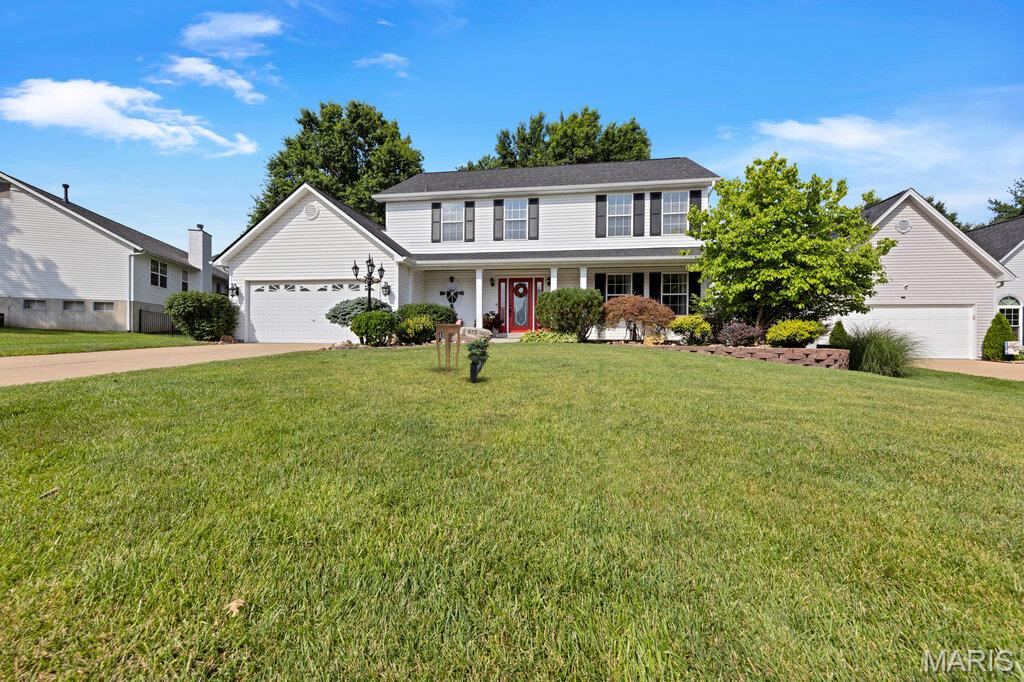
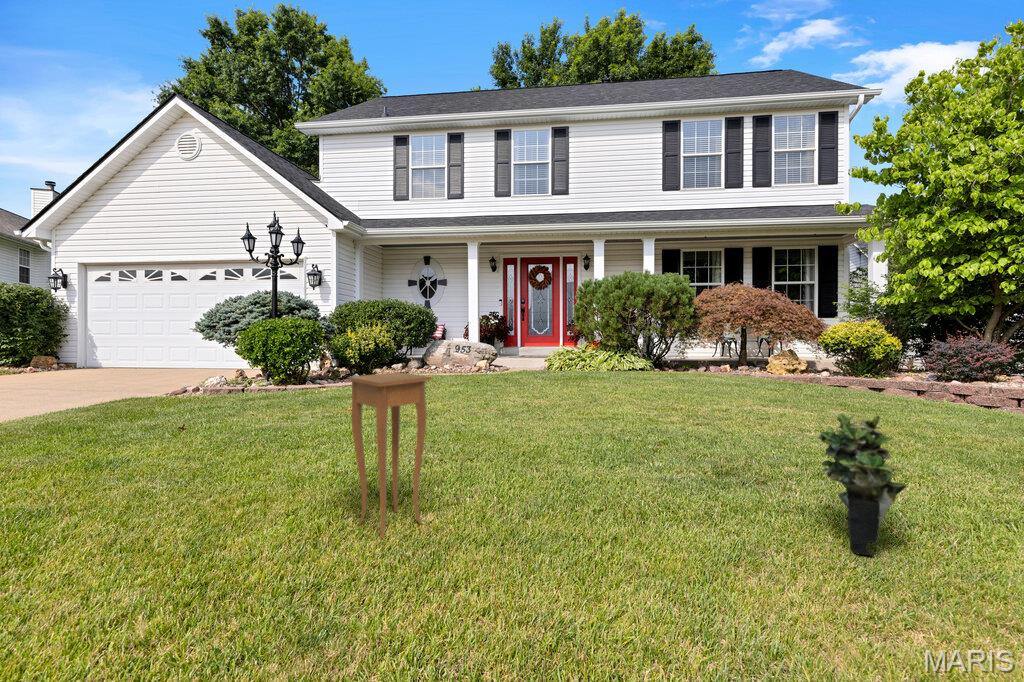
potted plant: present [466,337,489,383] -> present [818,413,907,556]

